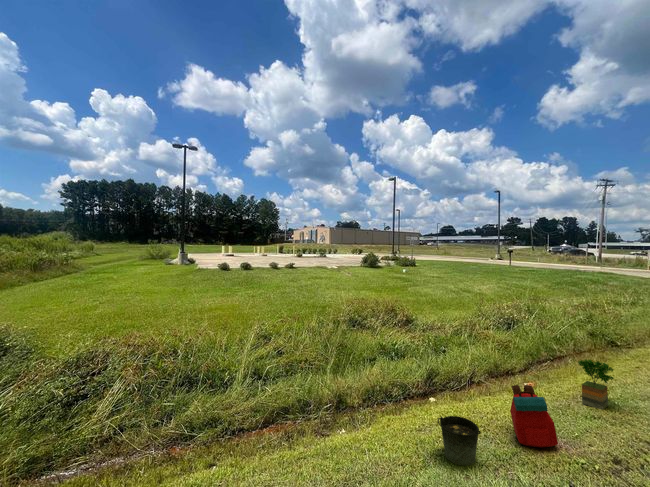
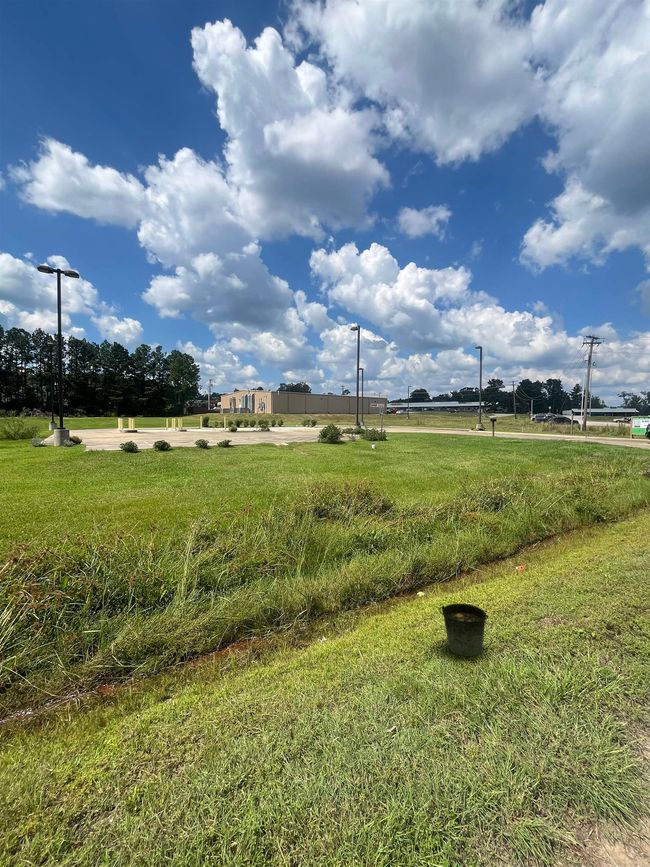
potted tree: present [578,359,614,410] -> none [575,530,614,584]
backpack: present [510,385,558,448] -> none [514,562,566,628]

